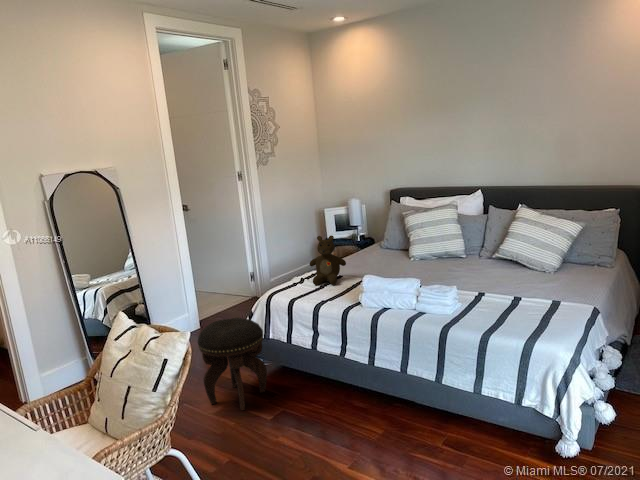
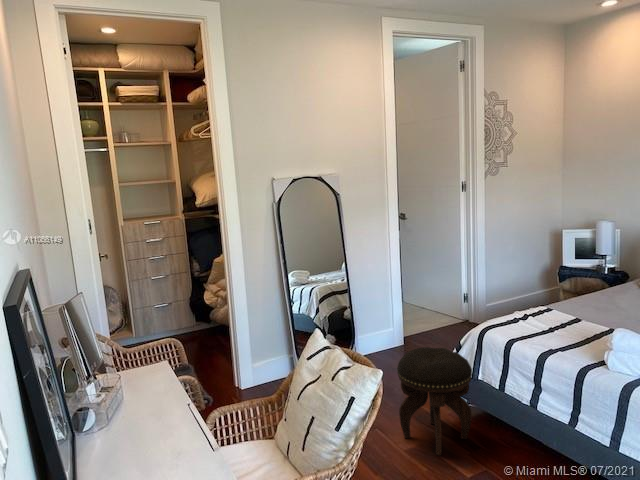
teddy bear: present [309,235,346,285] -> none [538,267,587,329]

